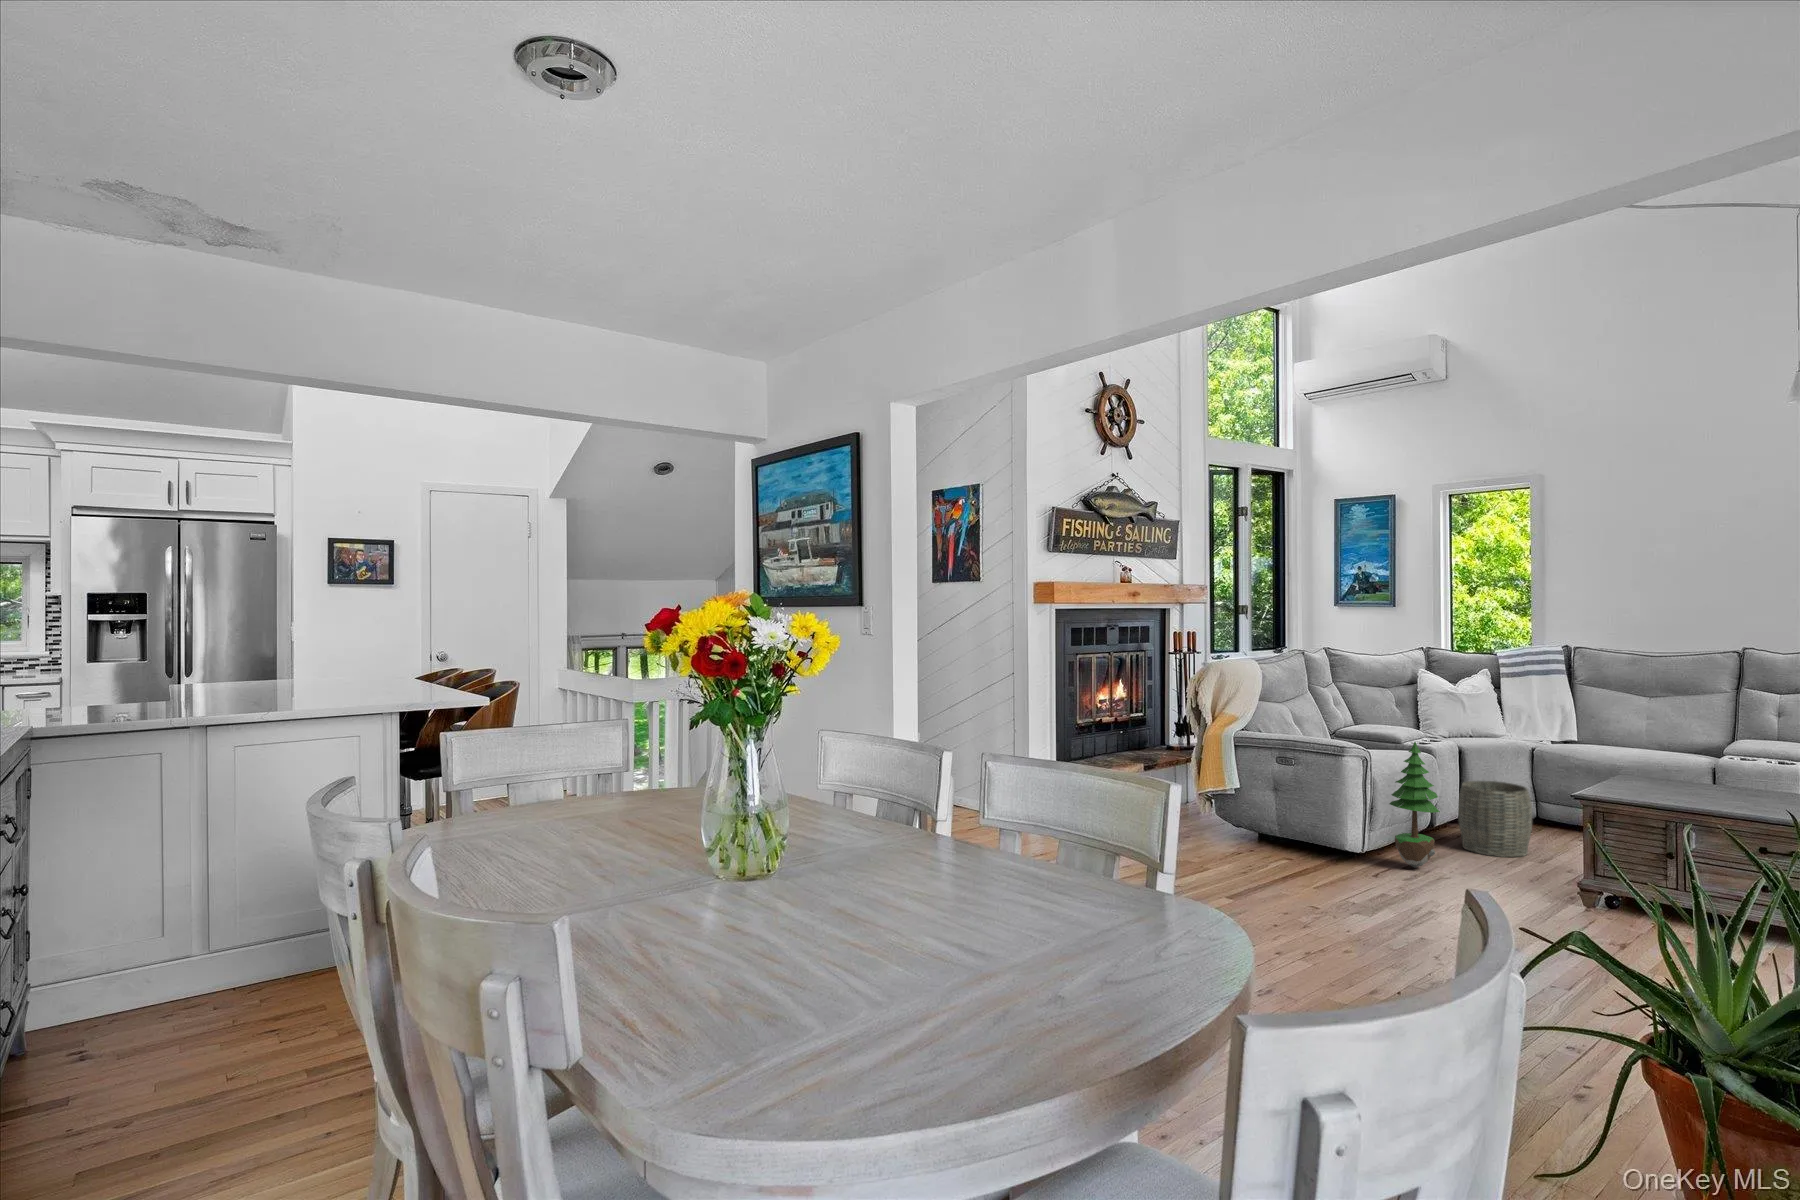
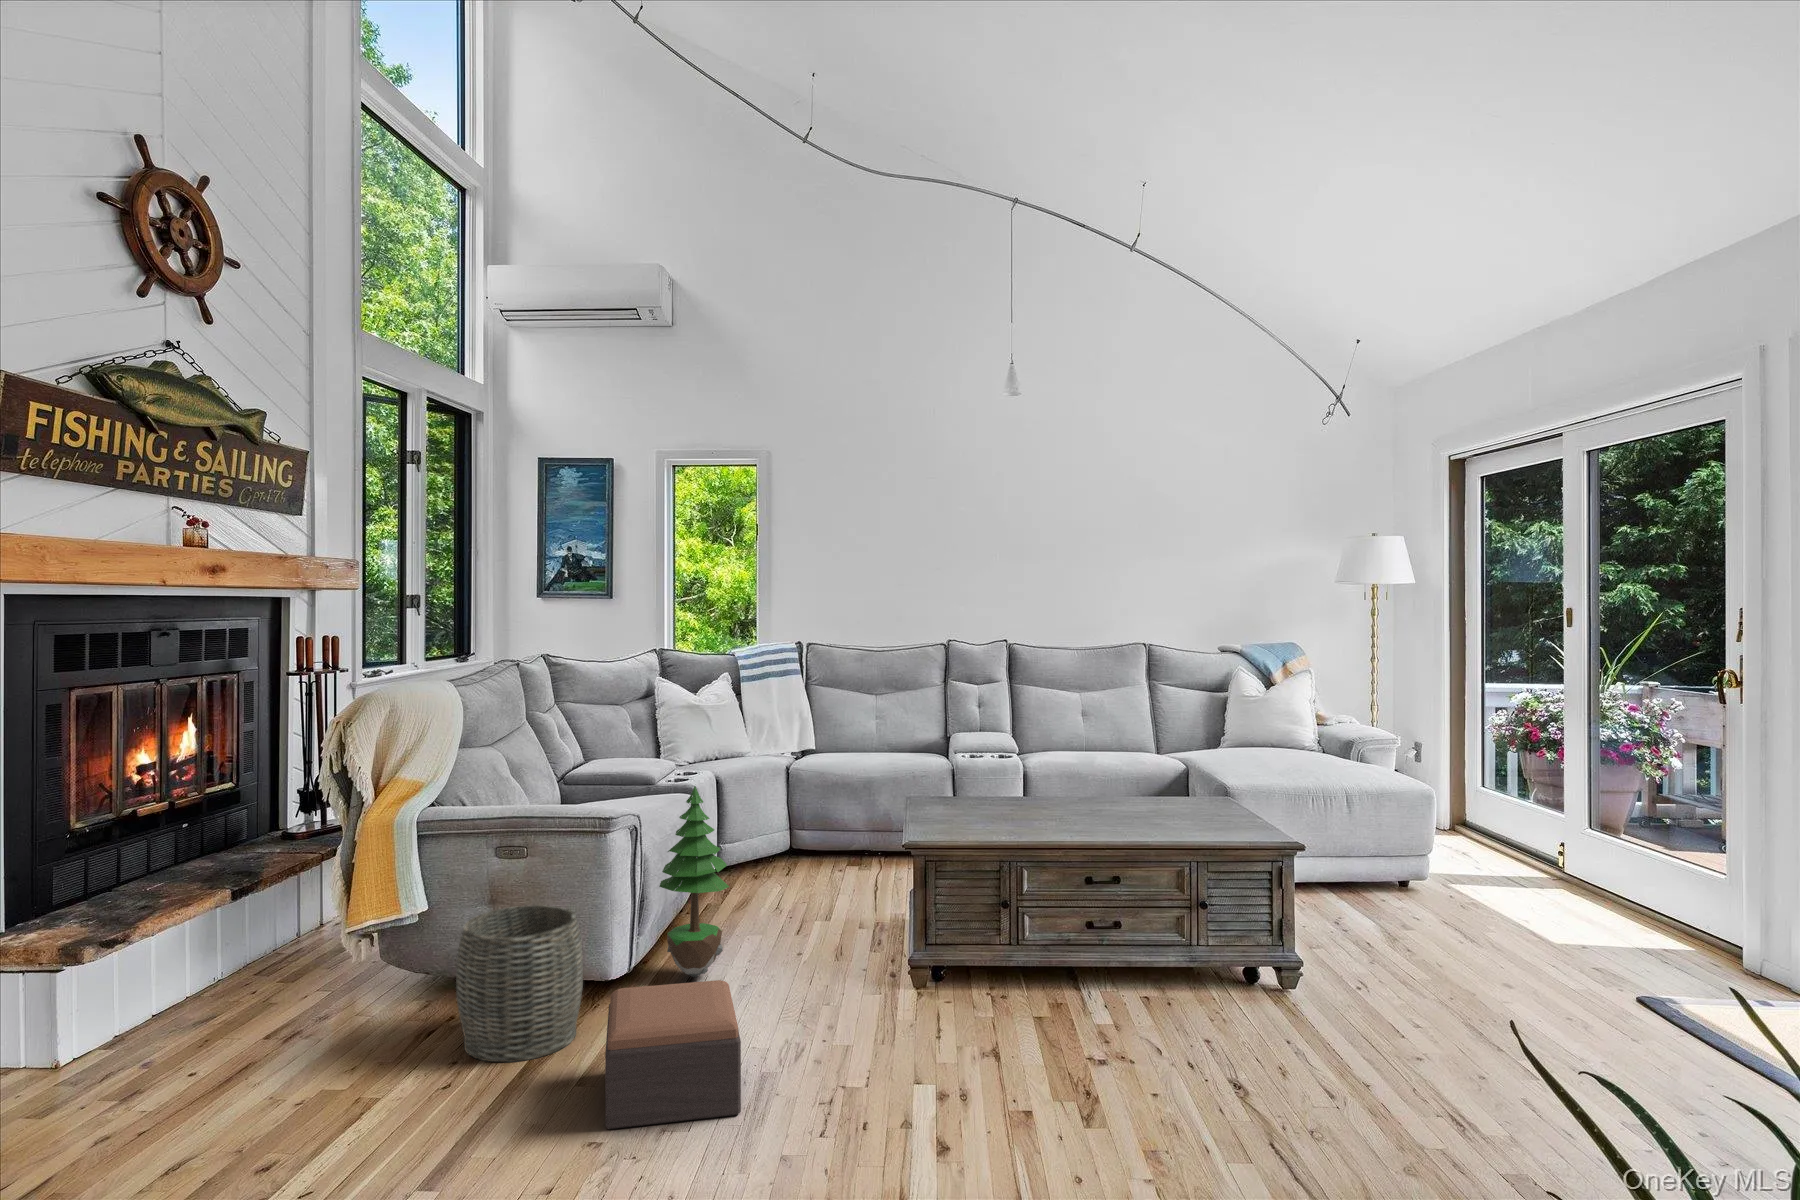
woven basket: present [1458,781,1532,857] -> present [456,905,583,1062]
footstool: none [1332,848,1420,929] -> present [605,980,741,1129]

